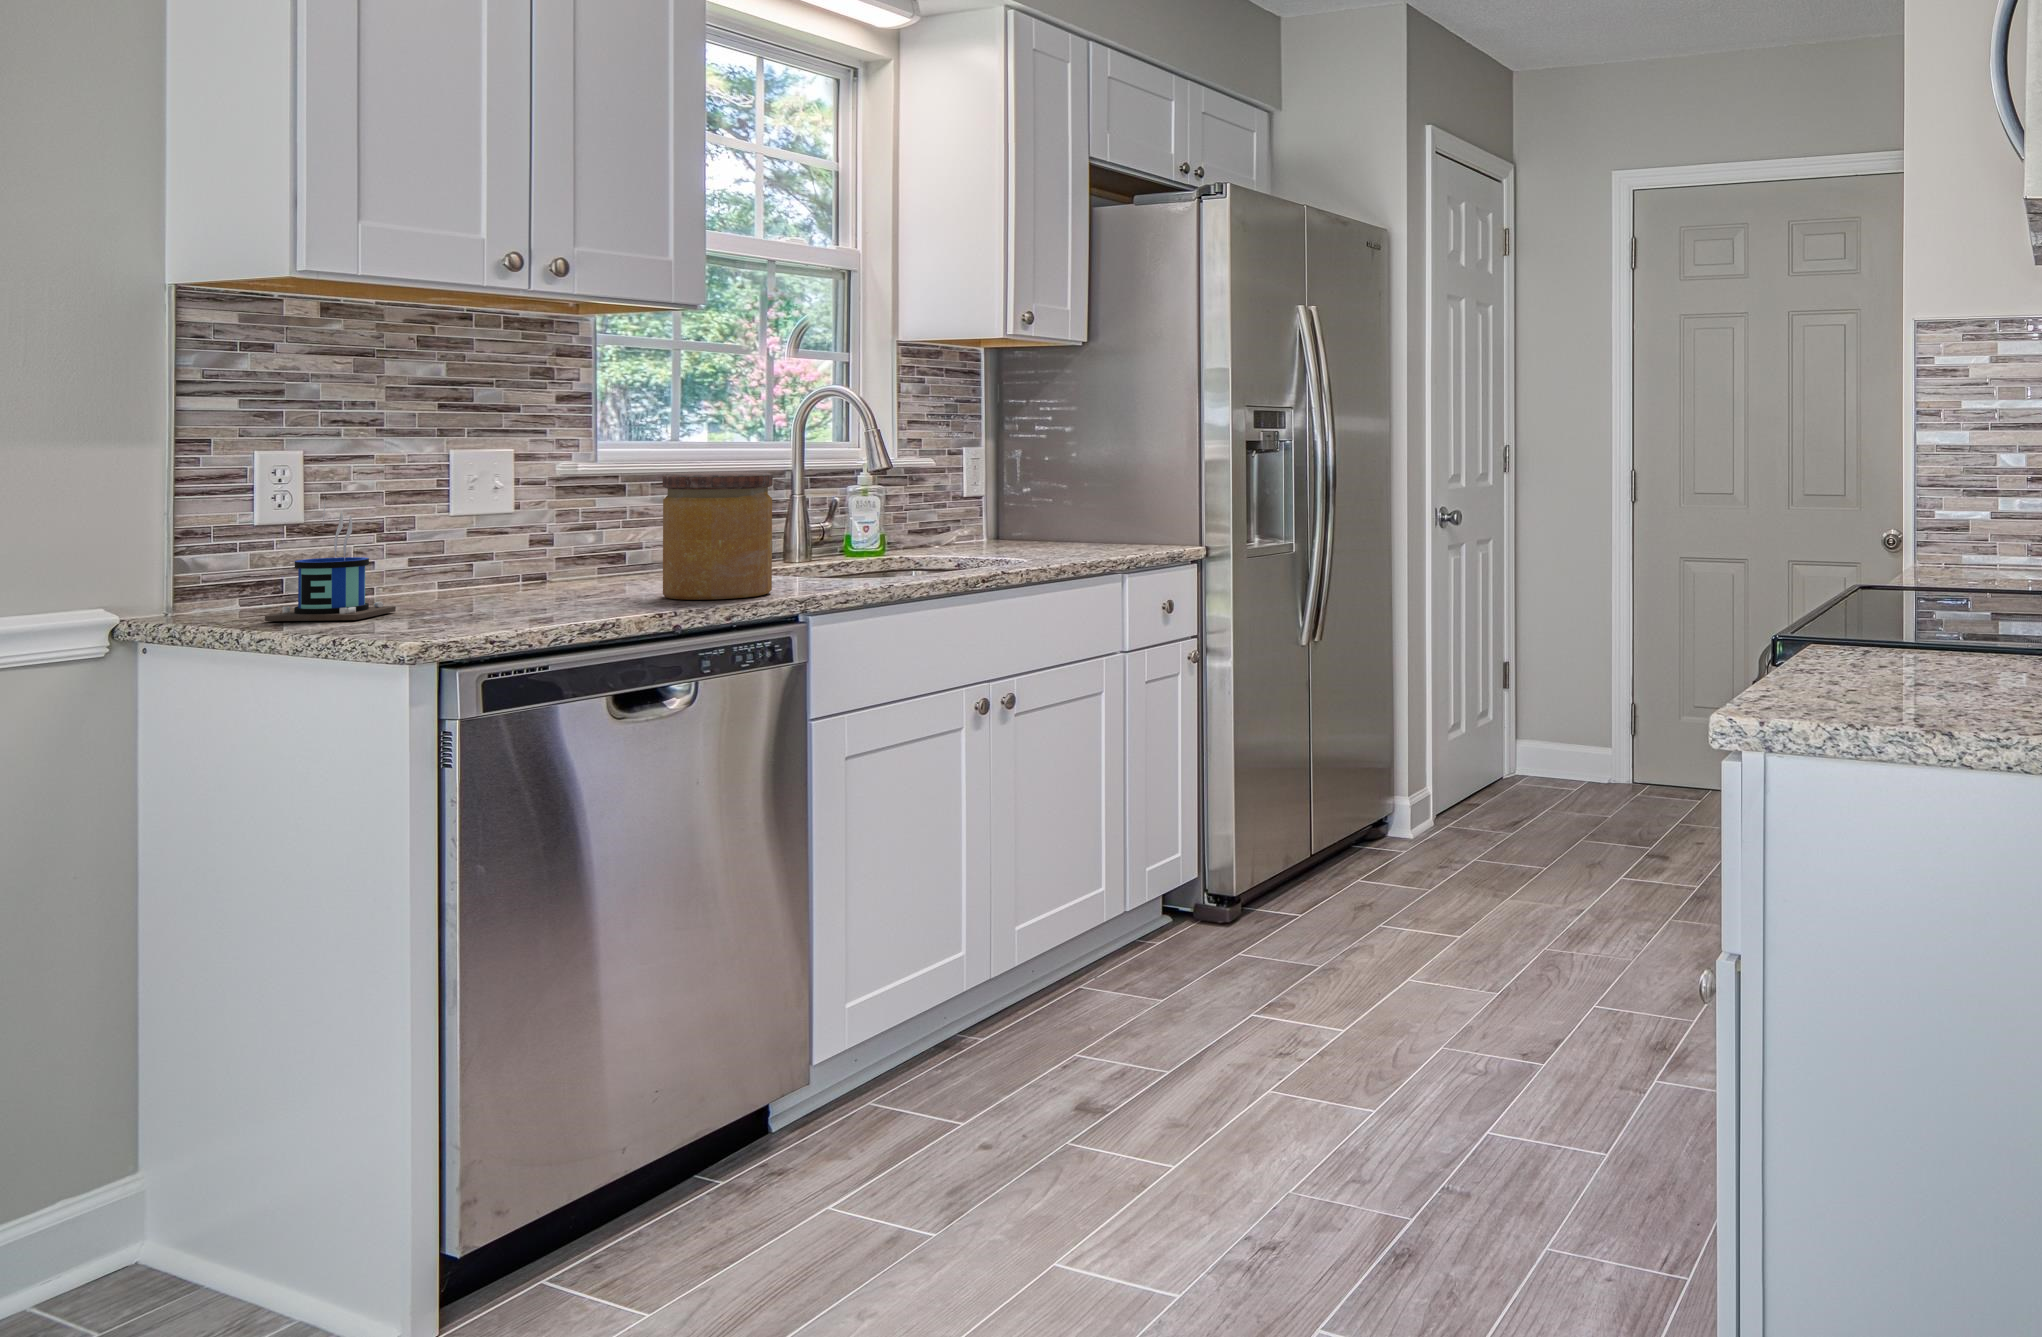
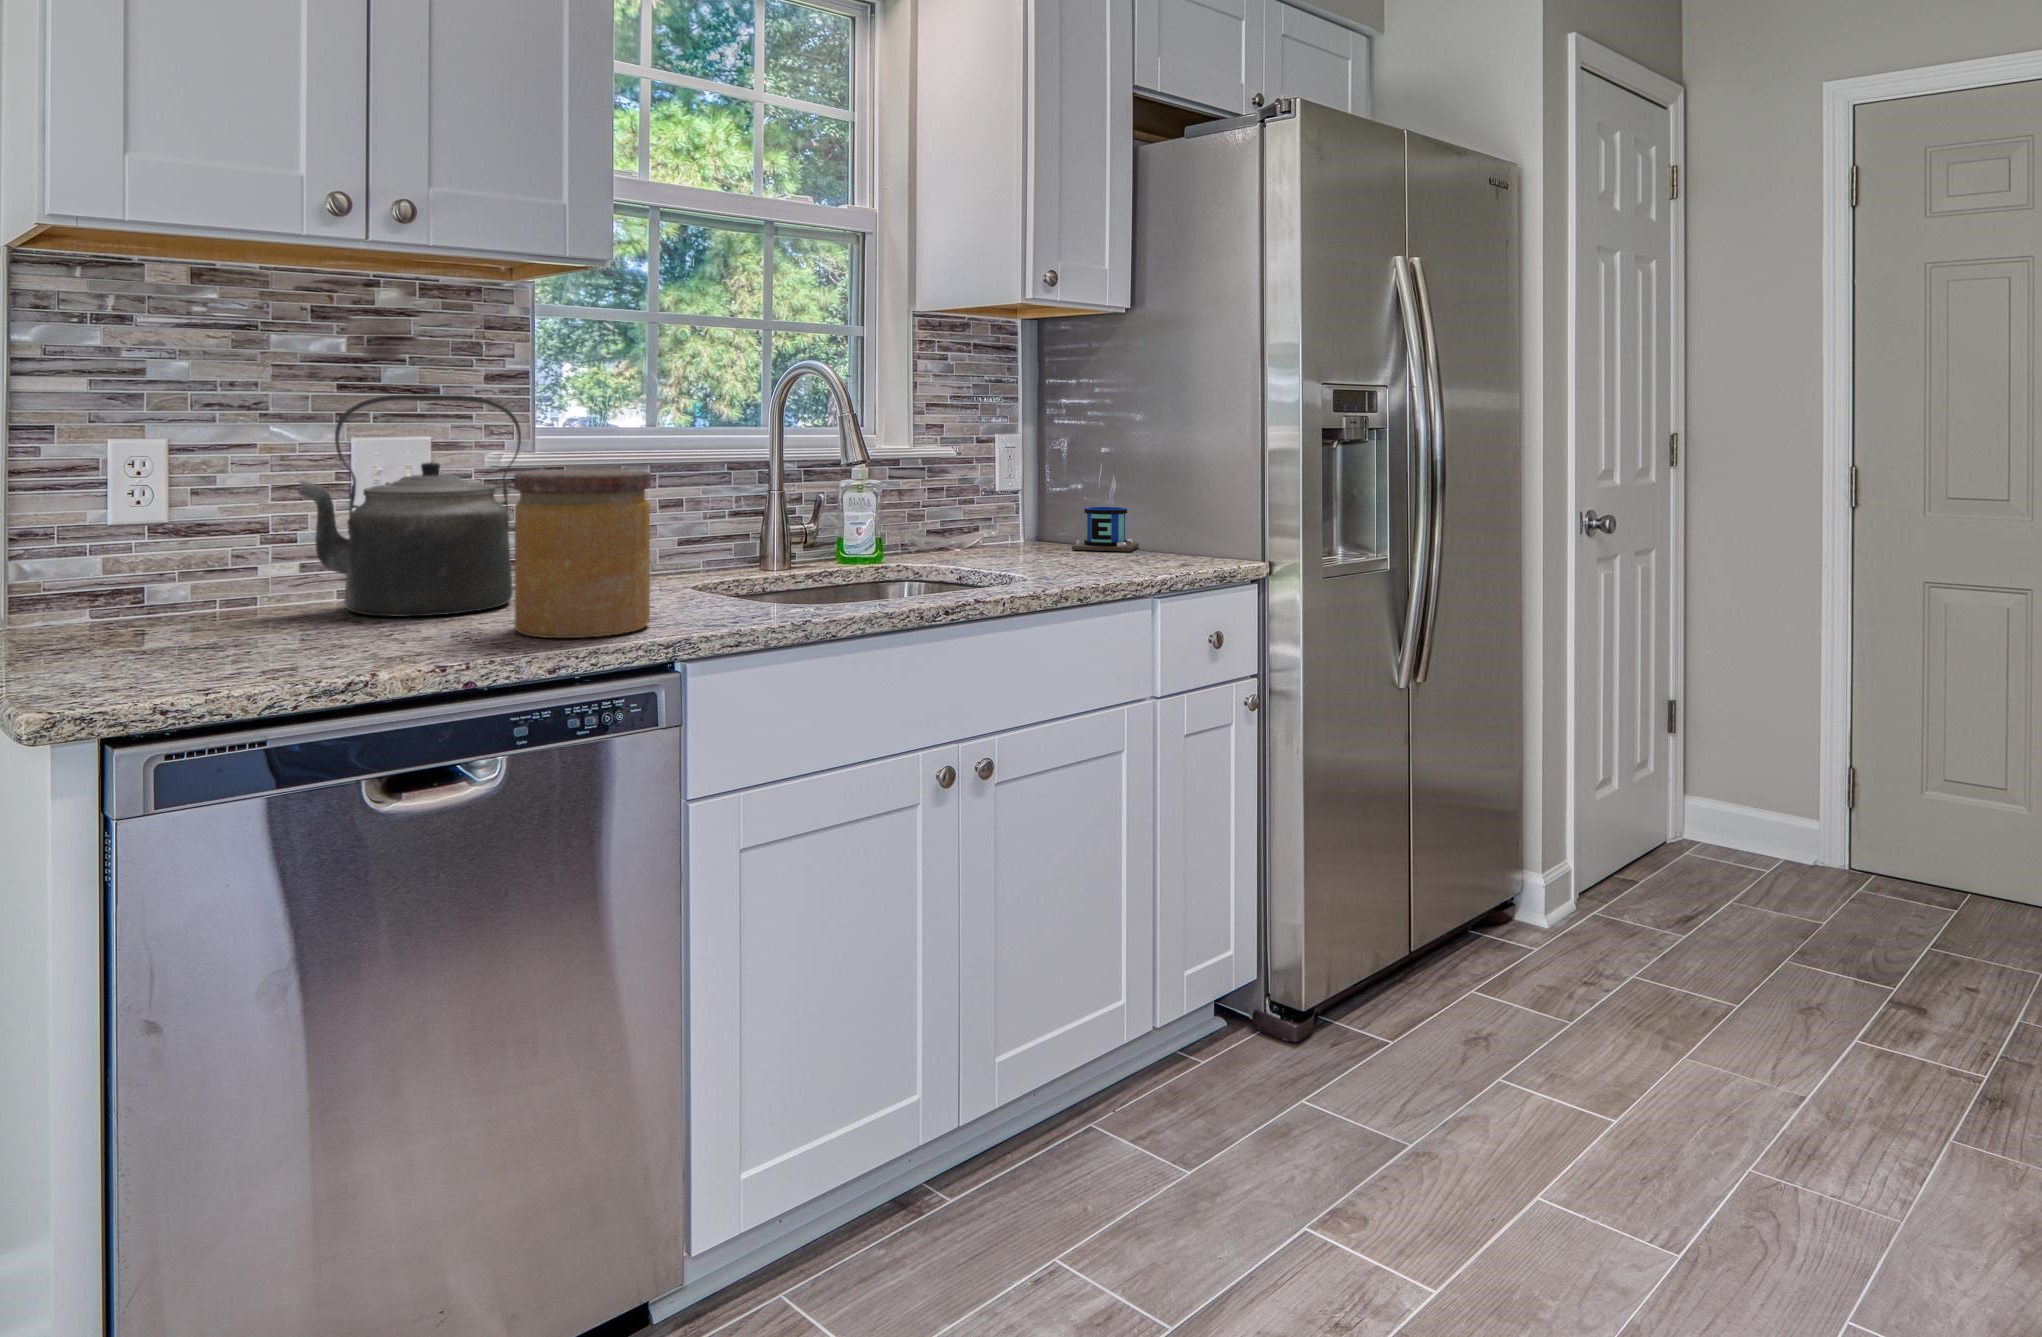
kettle: none [431,413,623,595] -> present [299,395,521,617]
mug: present [265,500,396,621] -> present [1072,464,1139,551]

